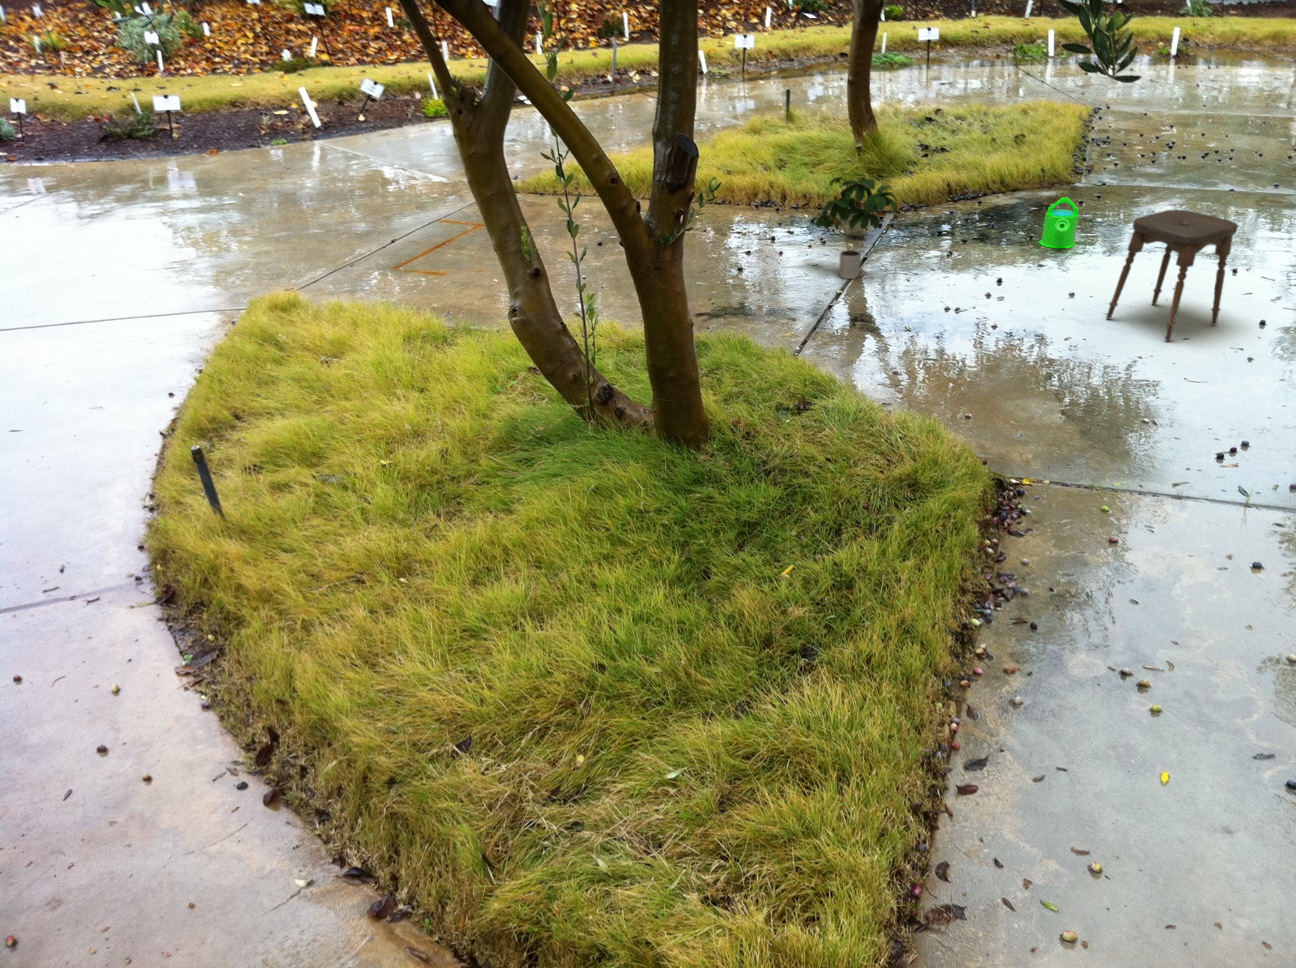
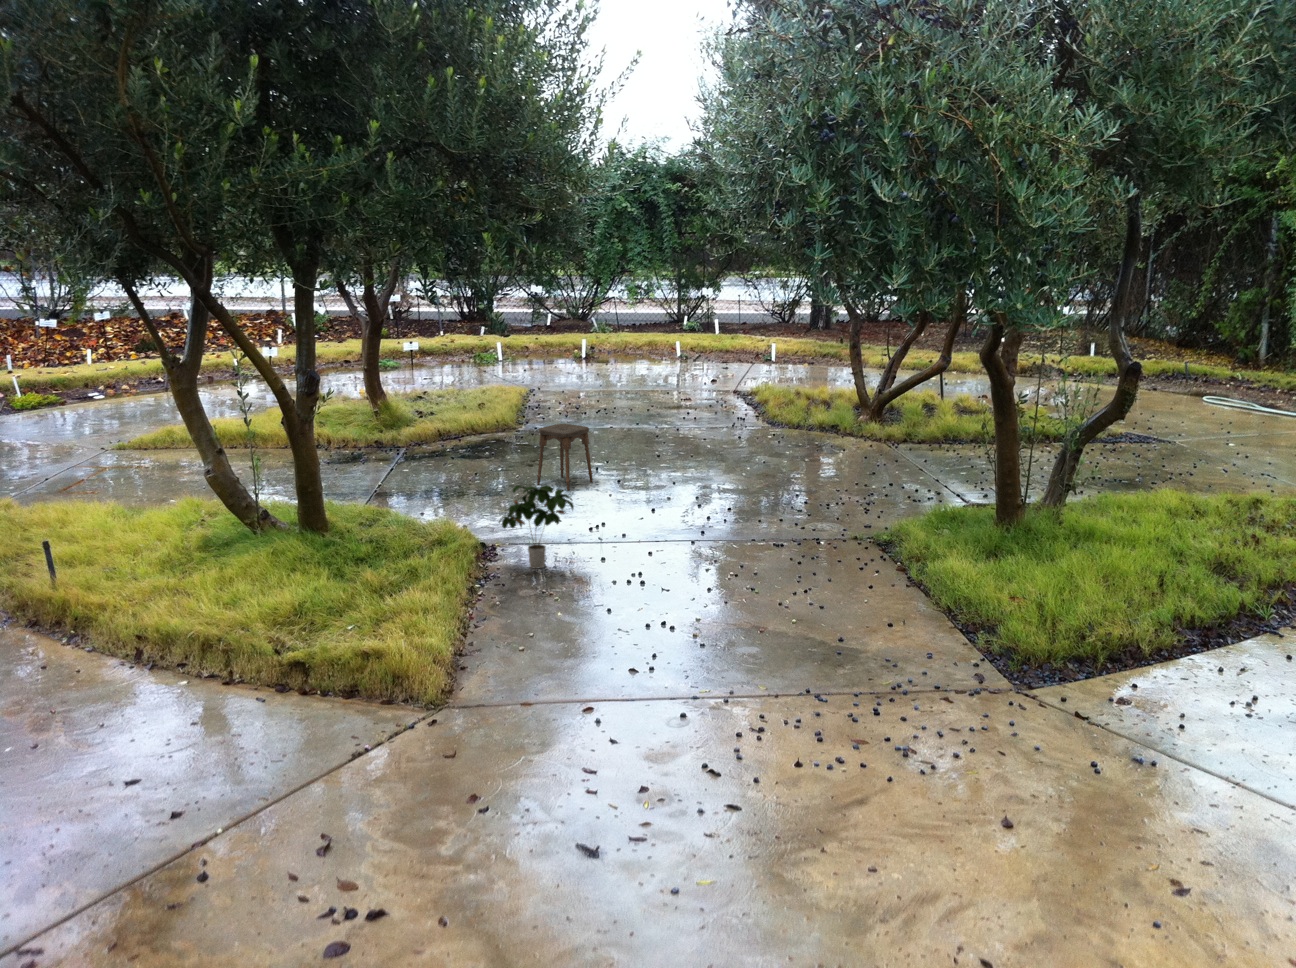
potted plant: present [813,177,897,279] -> present [499,485,574,569]
watering can: present [1039,197,1079,249] -> none [498,428,520,458]

